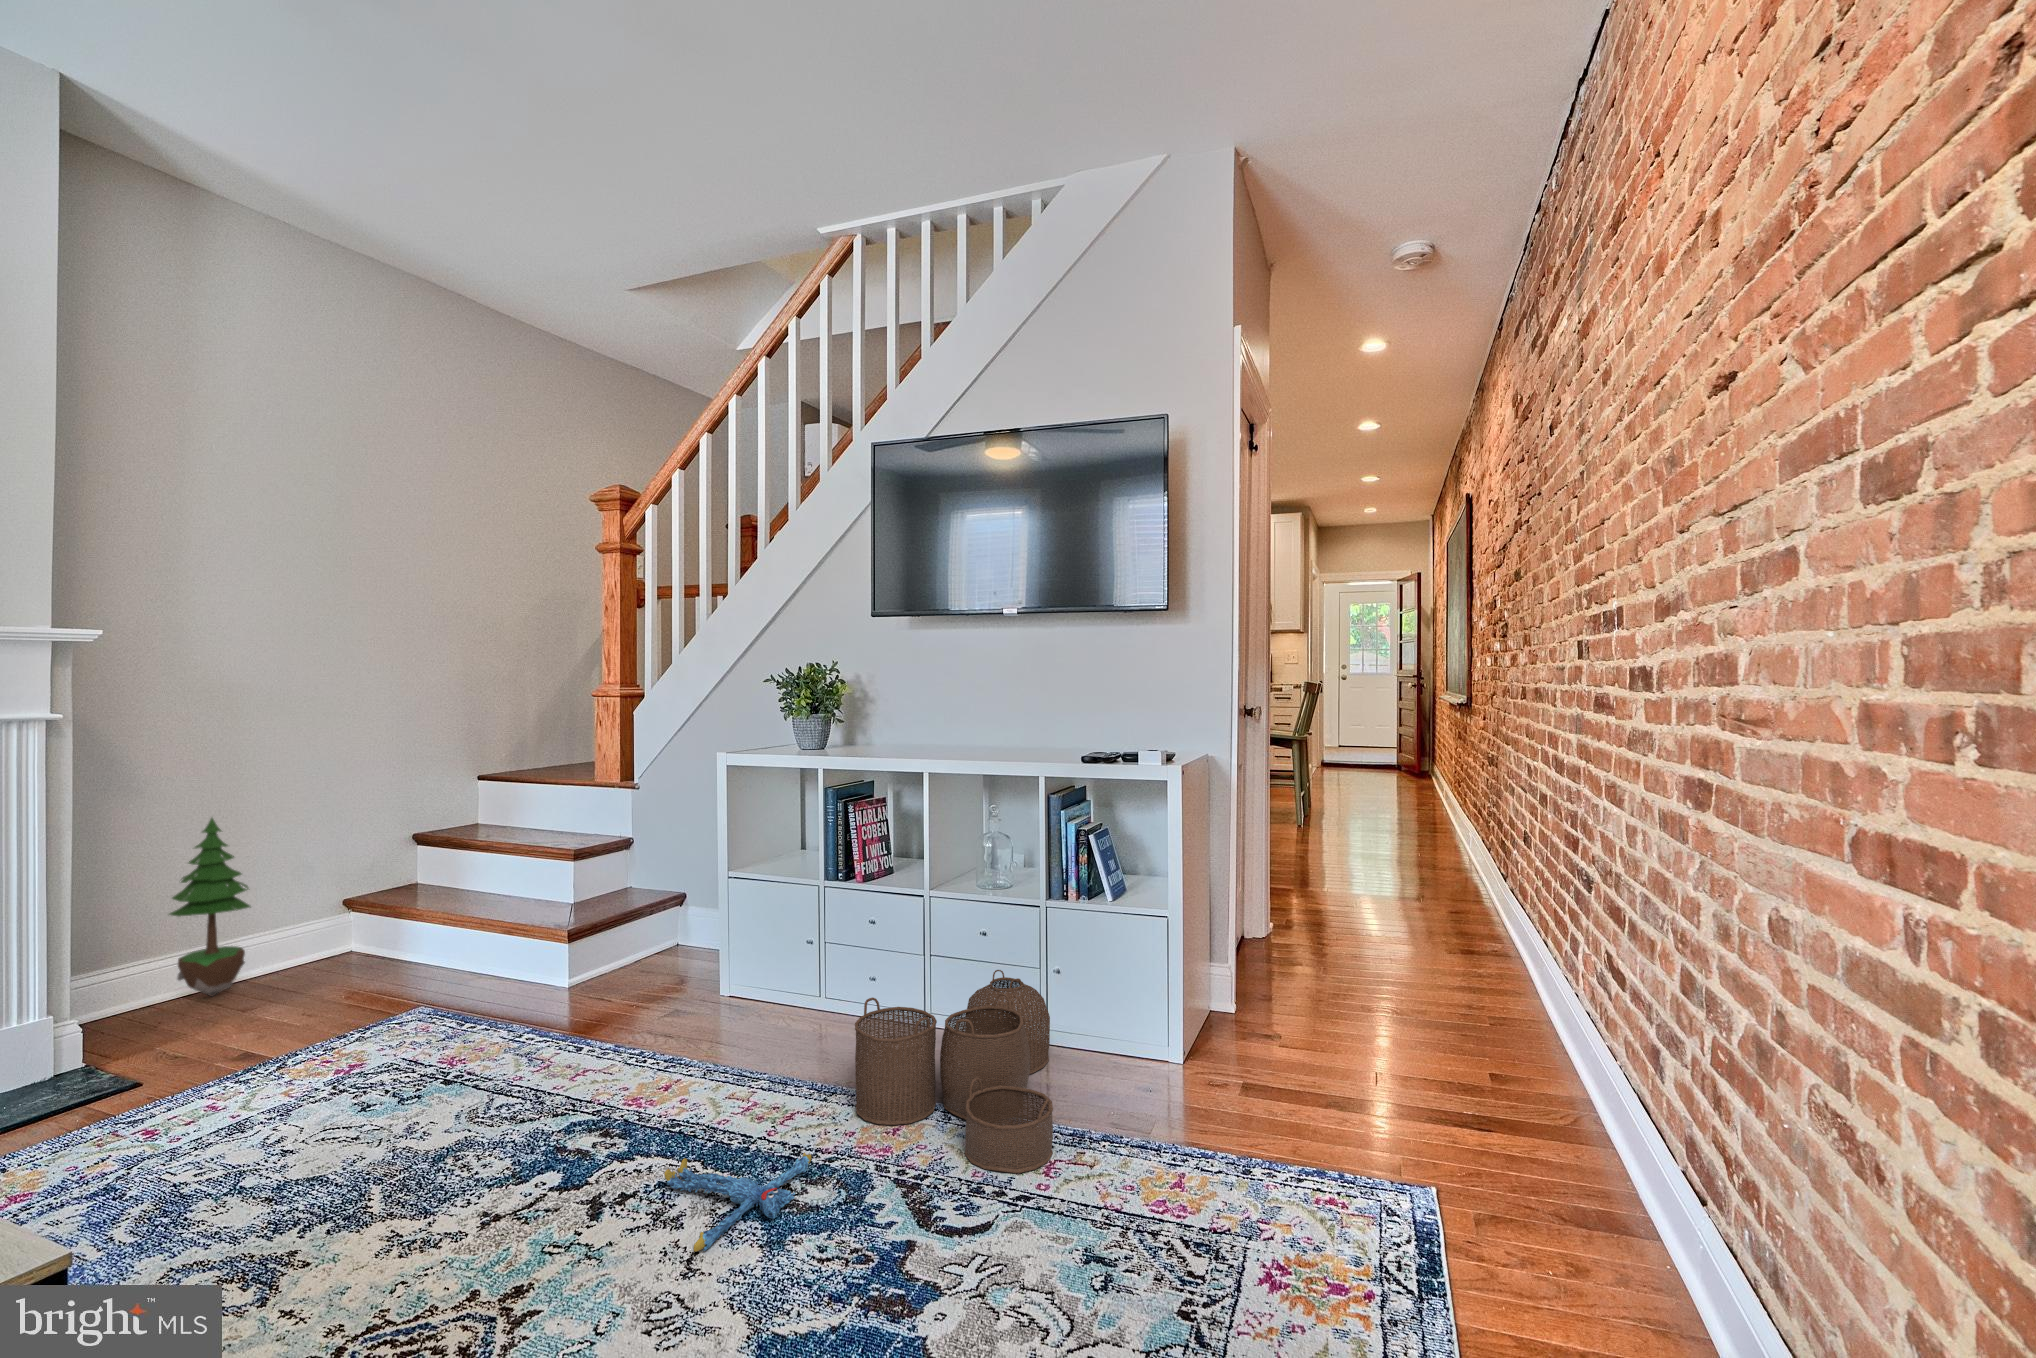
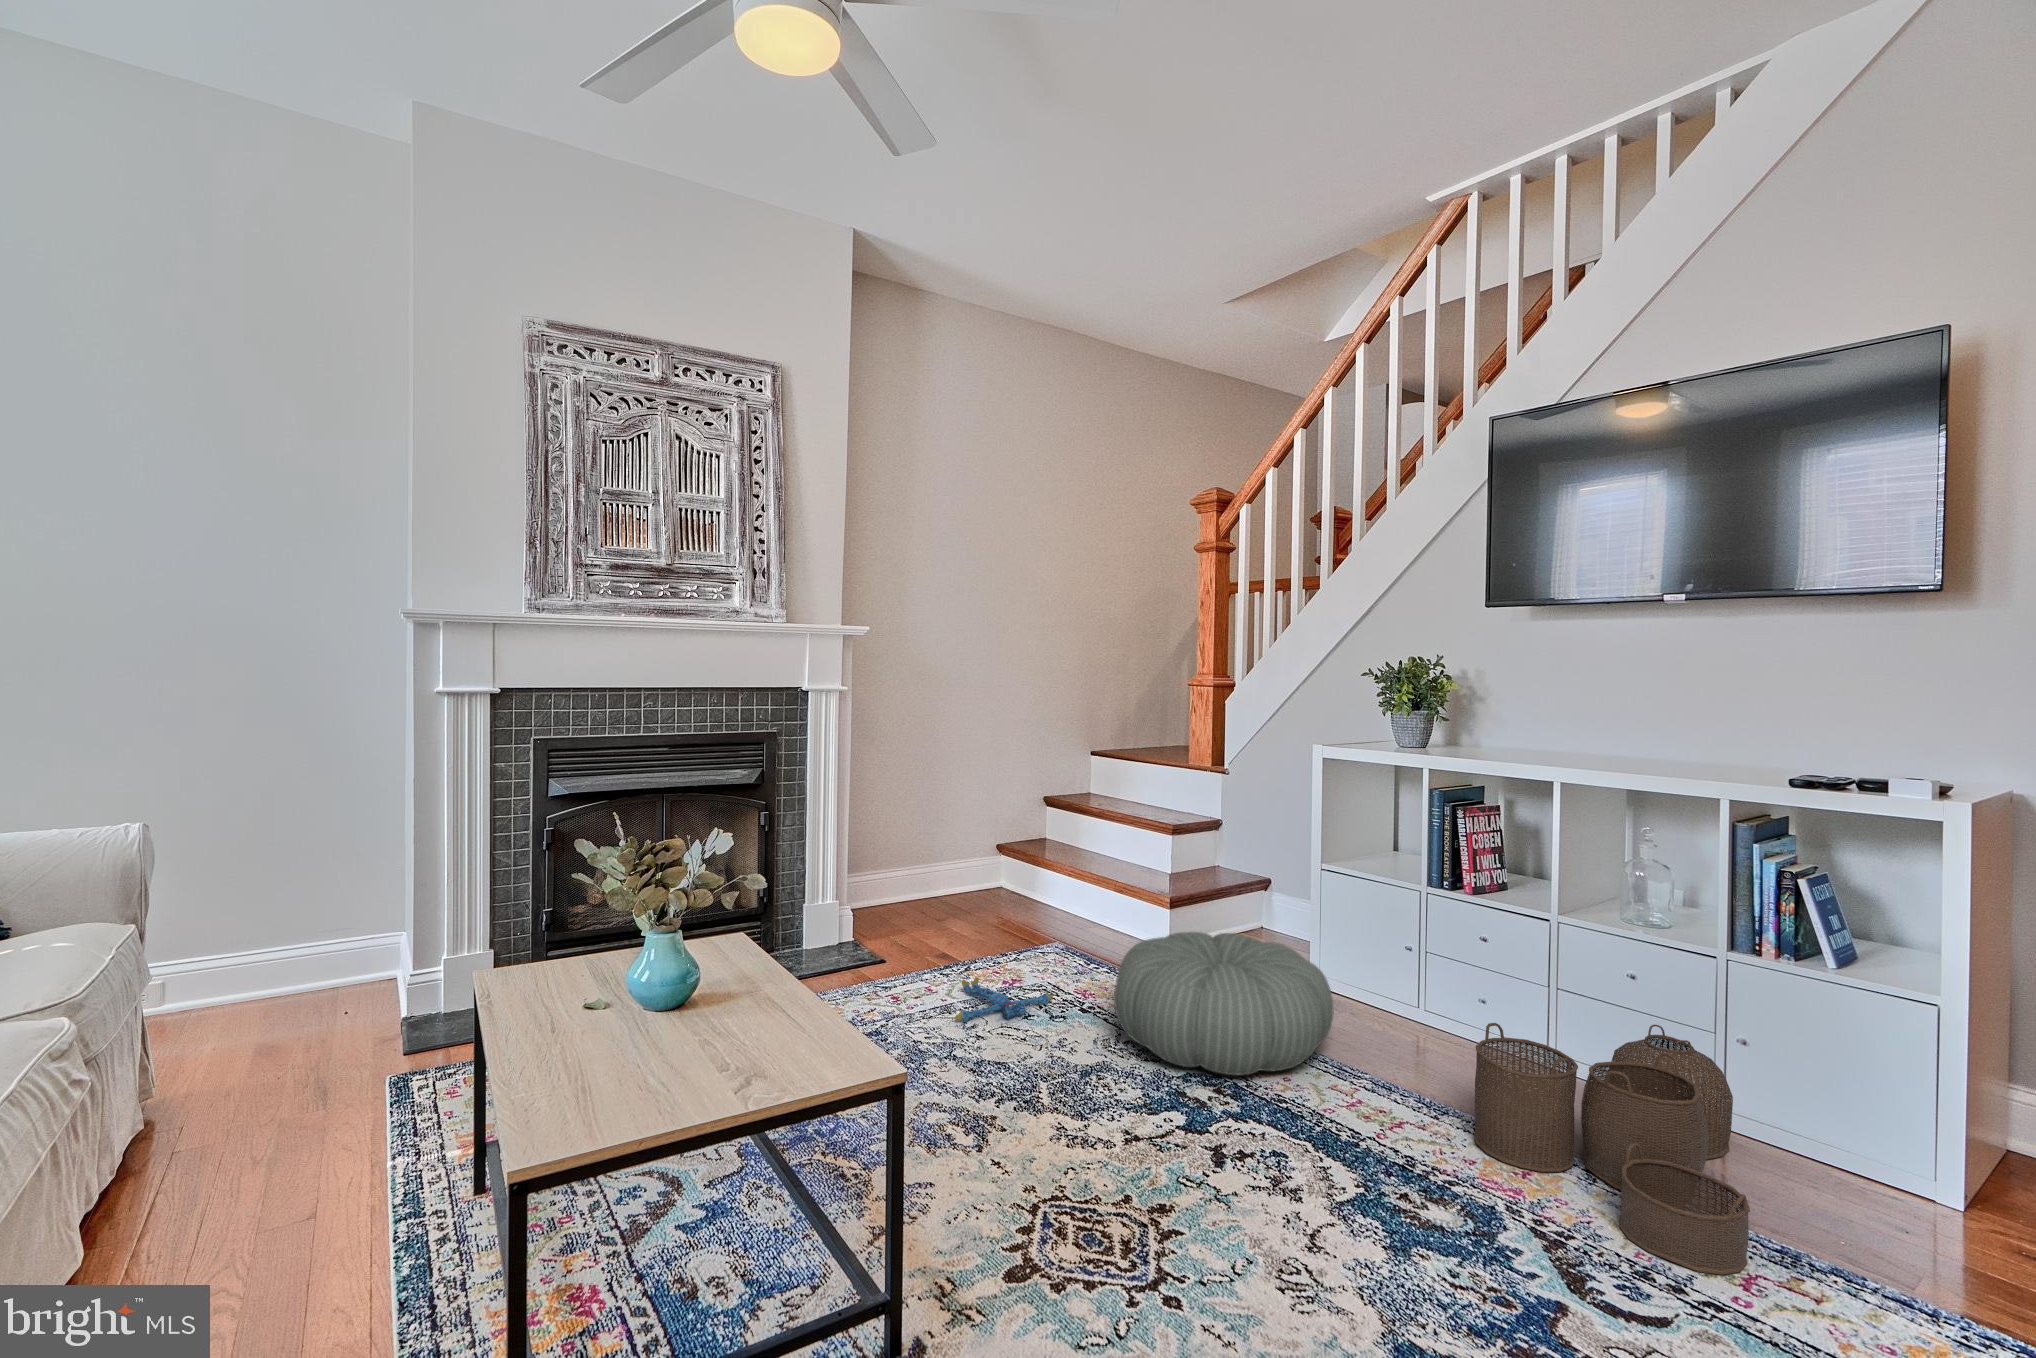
potted tree: present [169,818,251,996] -> none [892,768,942,907]
pouf: none [481,958,733,1116] -> present [1114,932,1334,1075]
plush toy: present [664,1153,811,1252] -> present [955,977,1053,1022]

